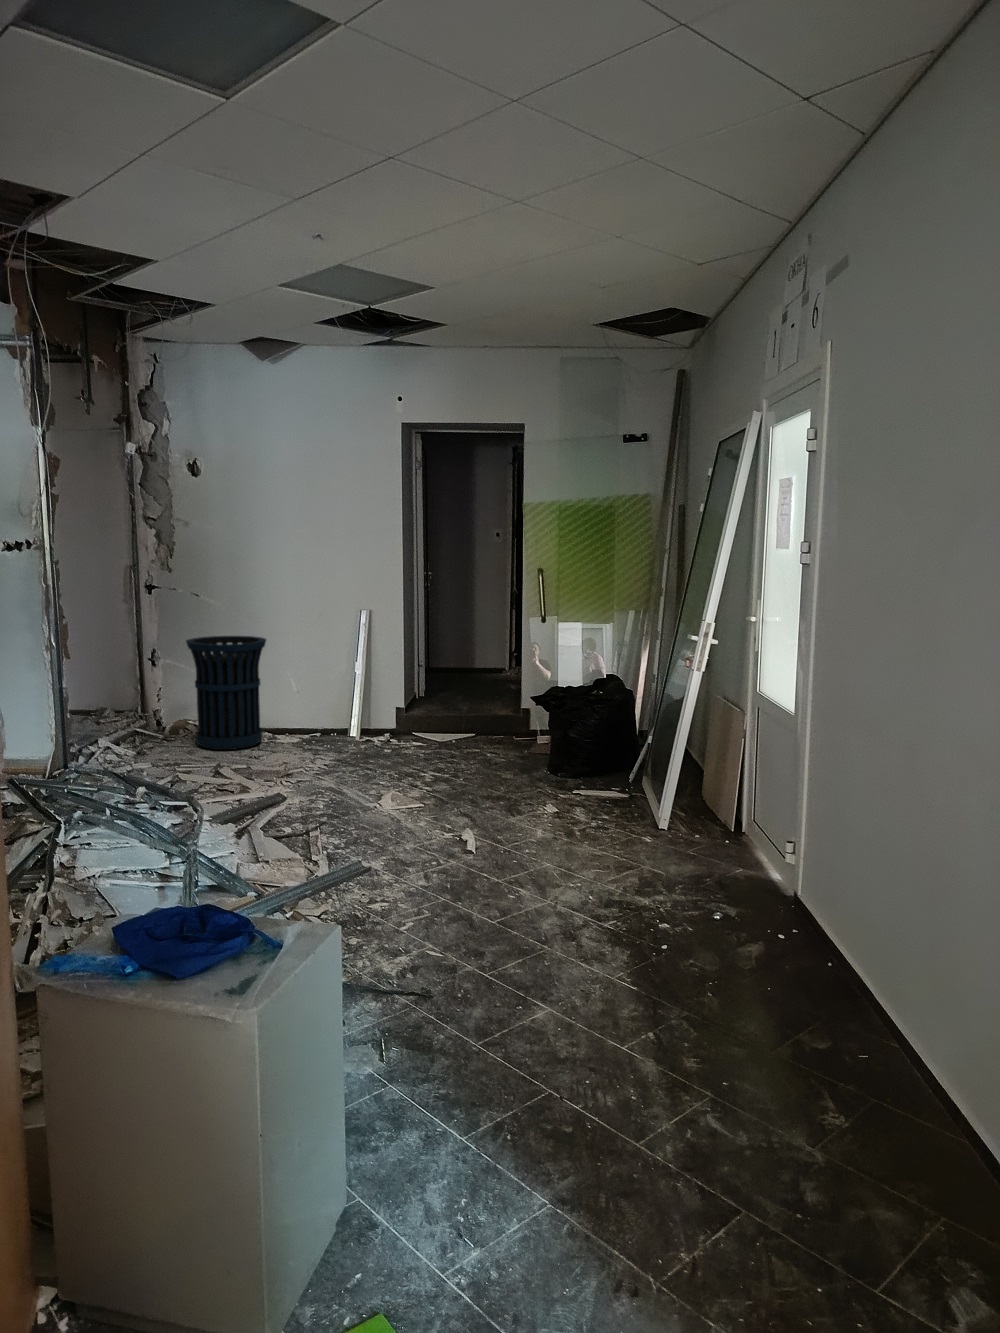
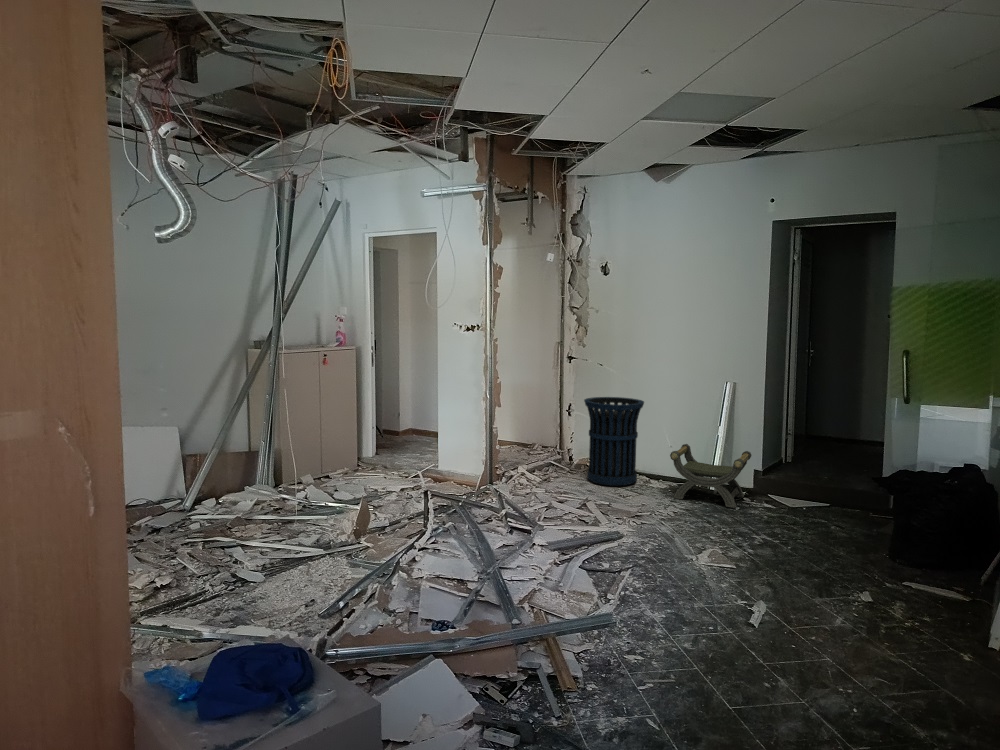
stool: none [310,686,396,752] -> present [670,444,751,508]

